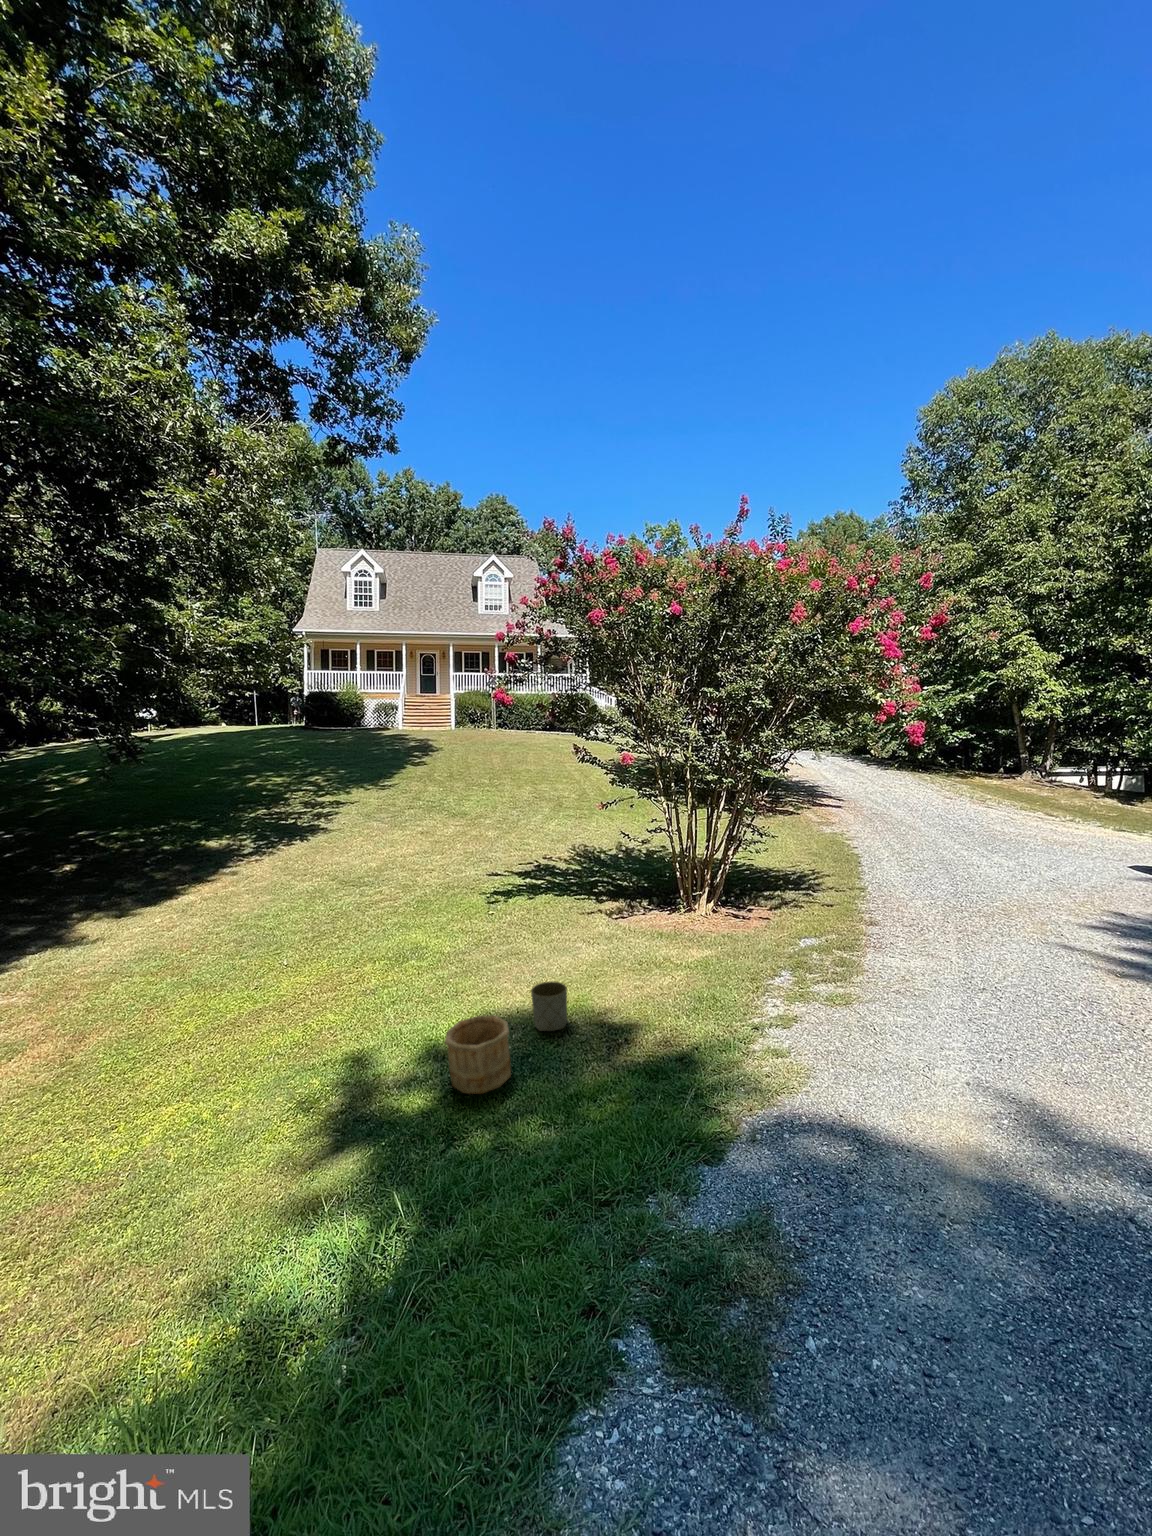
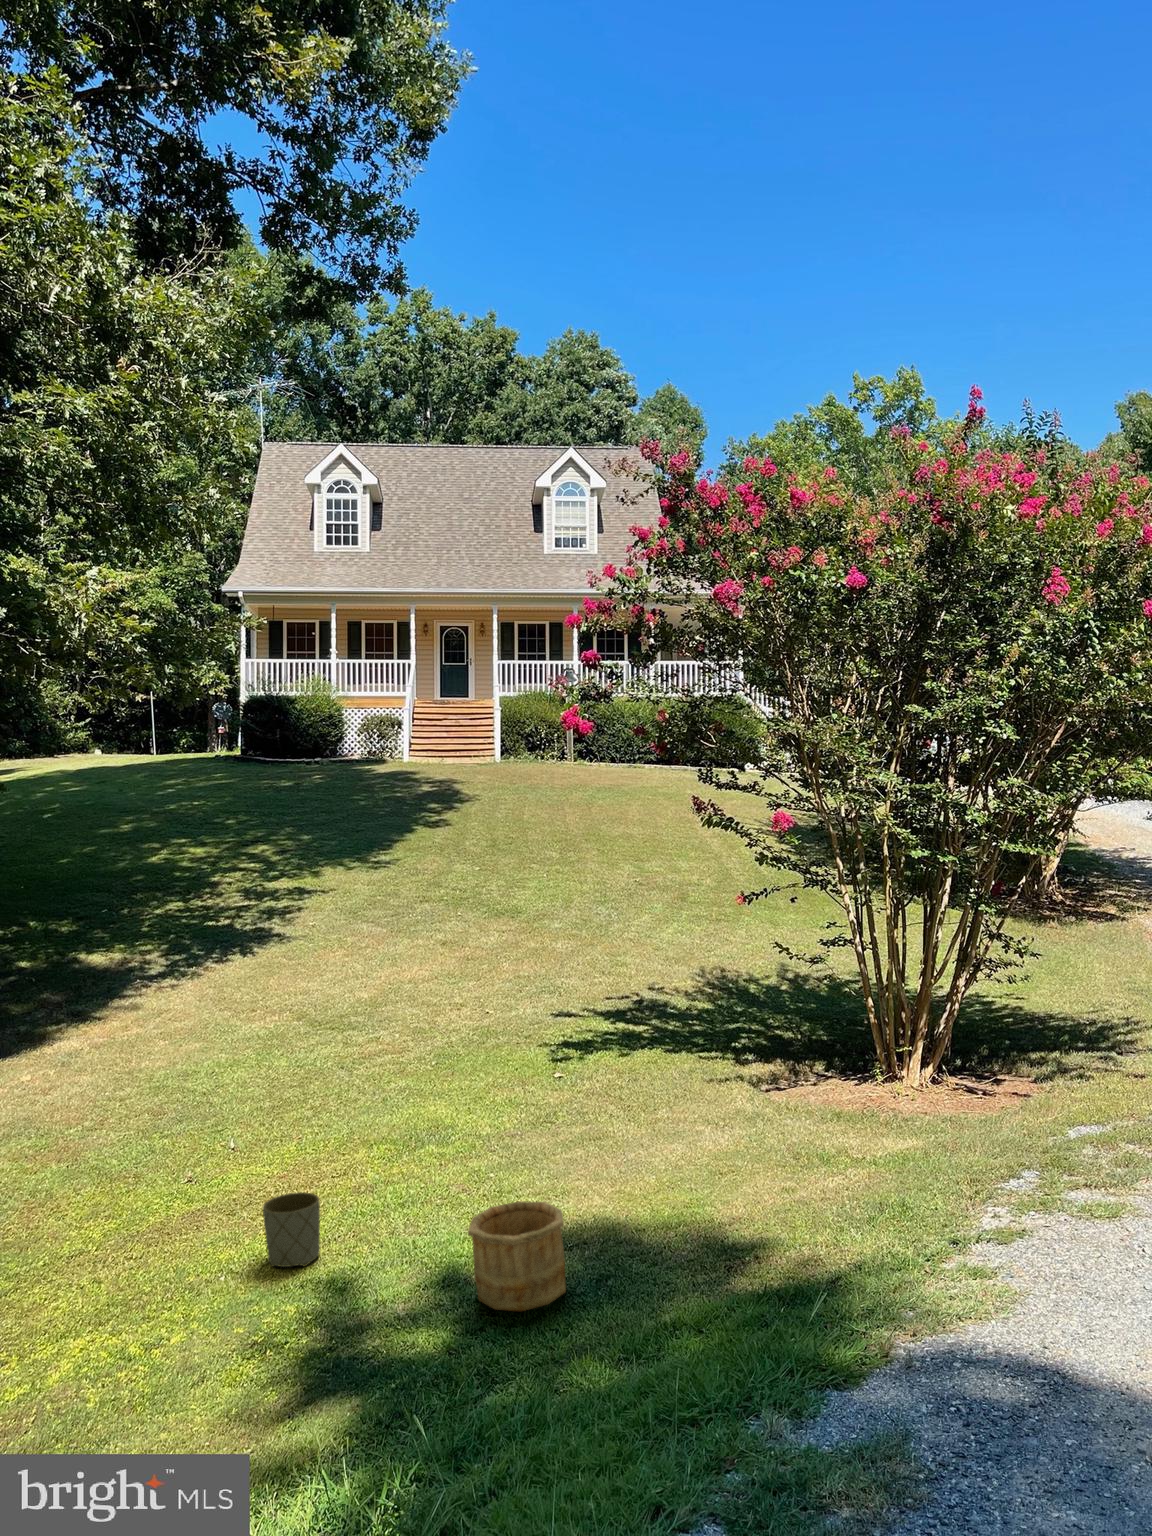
planter: present [531,981,567,1031] -> present [263,1192,320,1267]

